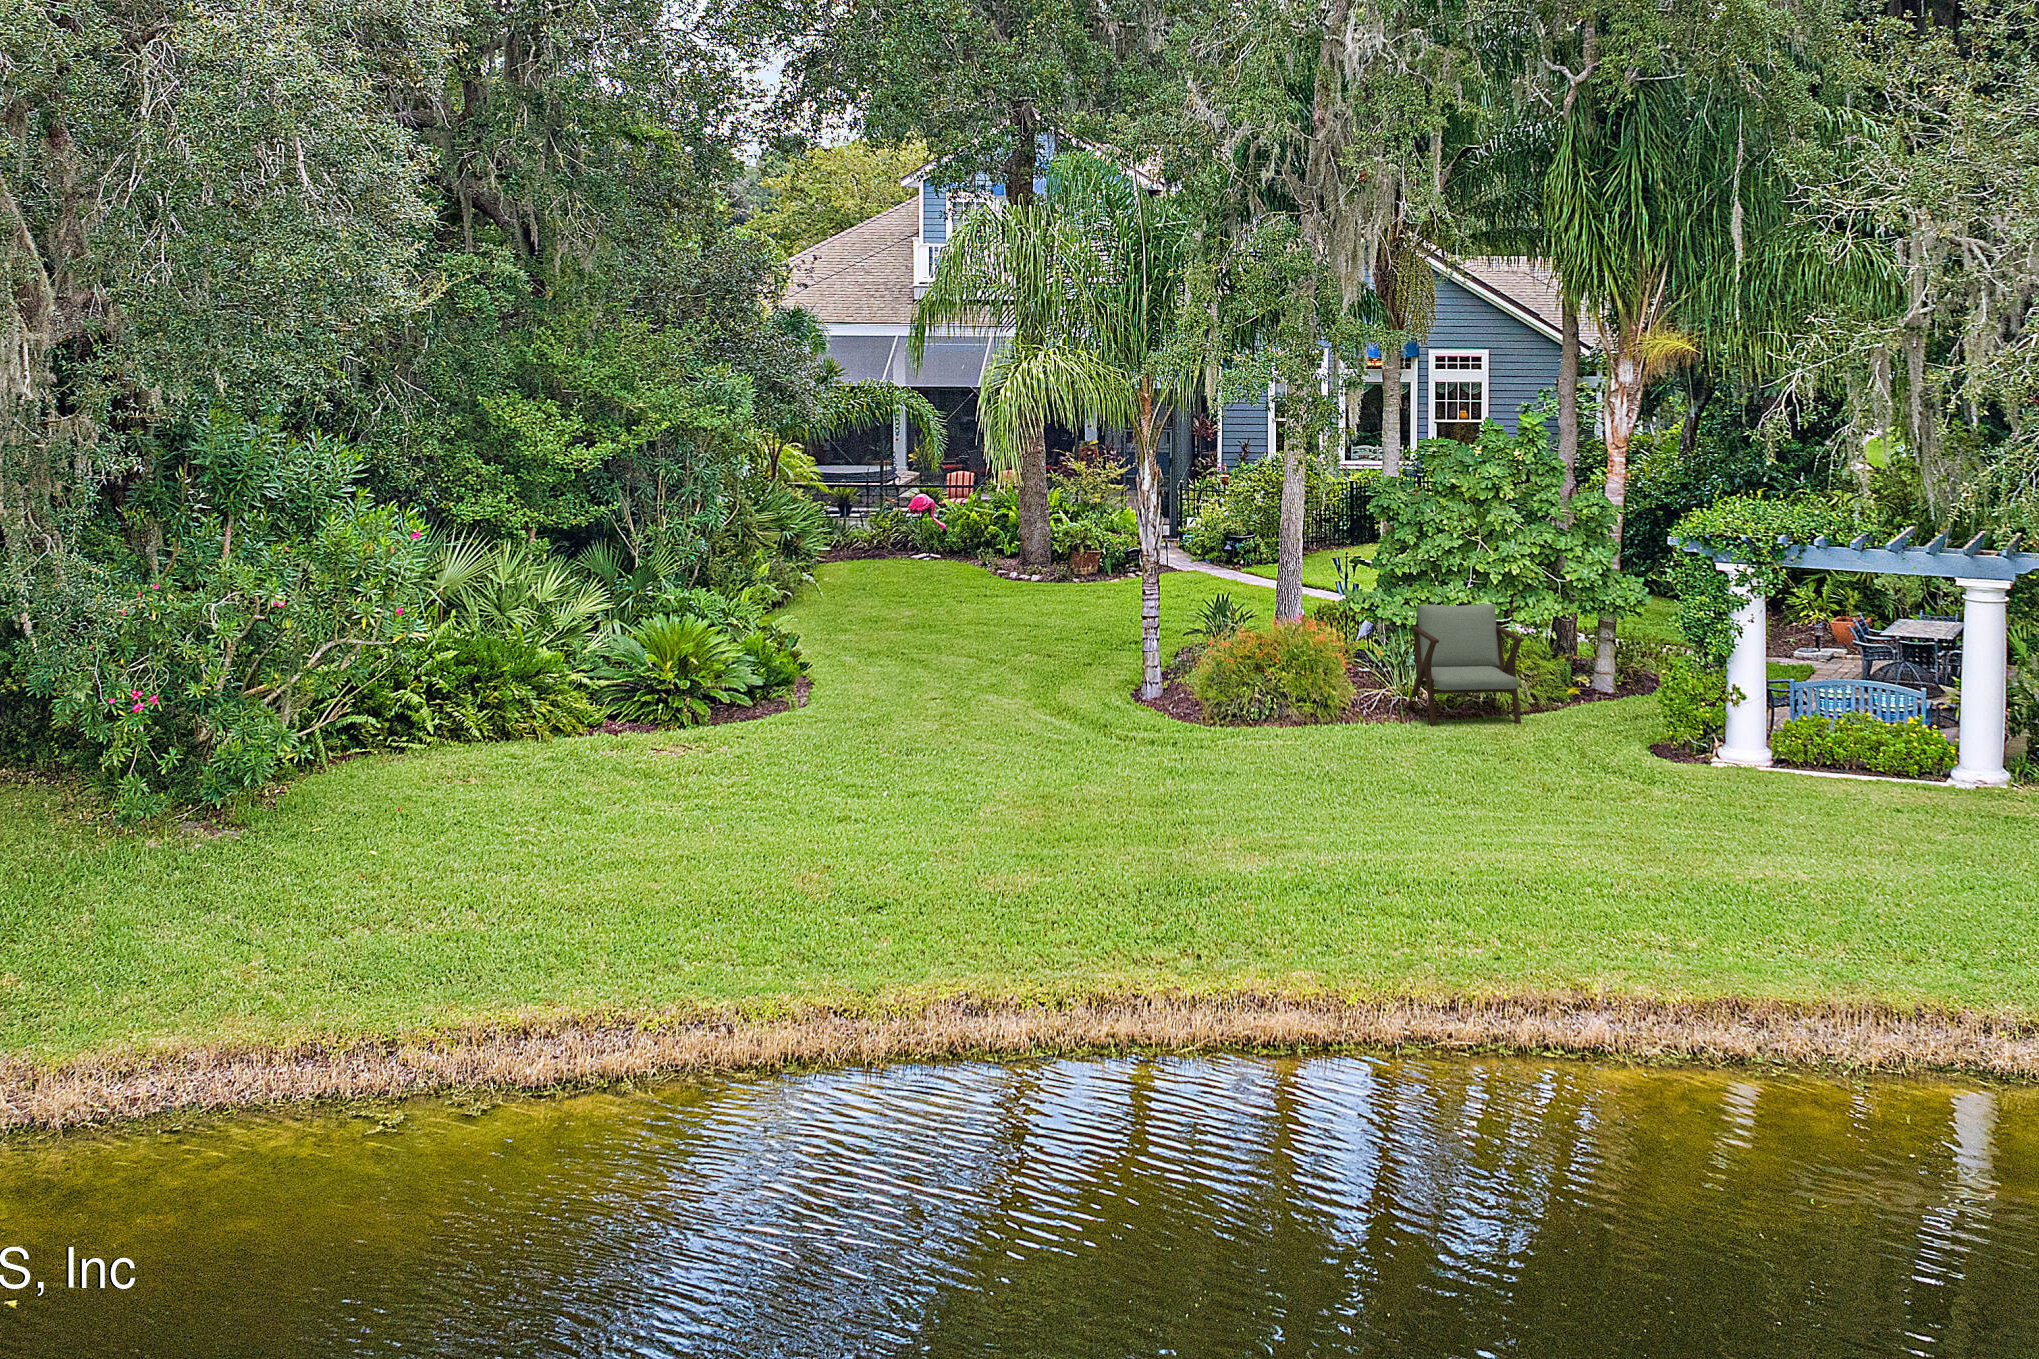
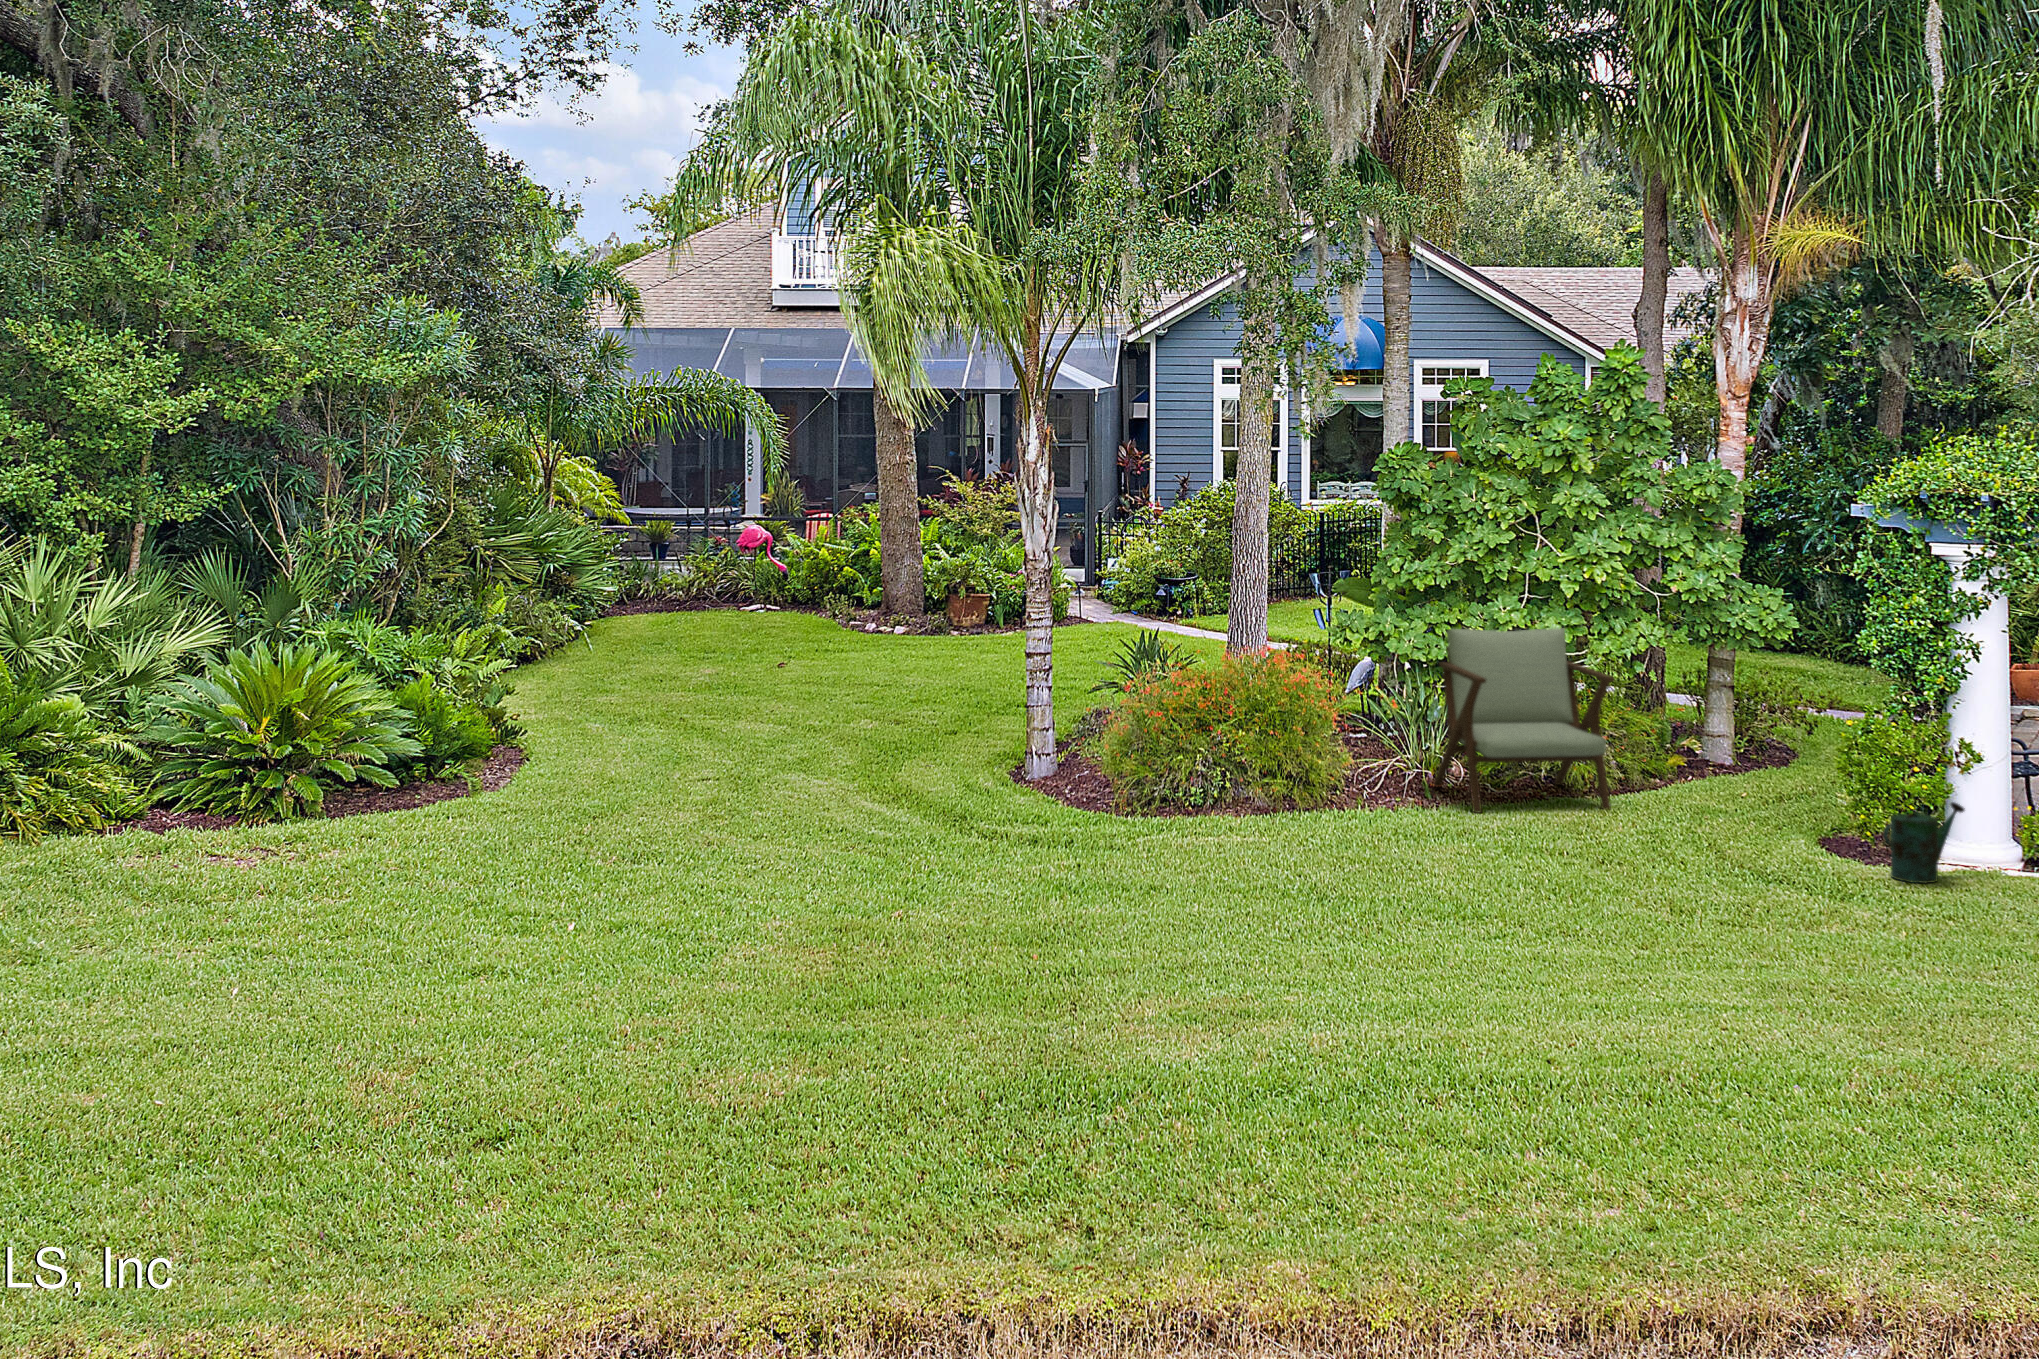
watering can: none [1677,724,1732,775] -> present [1883,802,1965,883]

